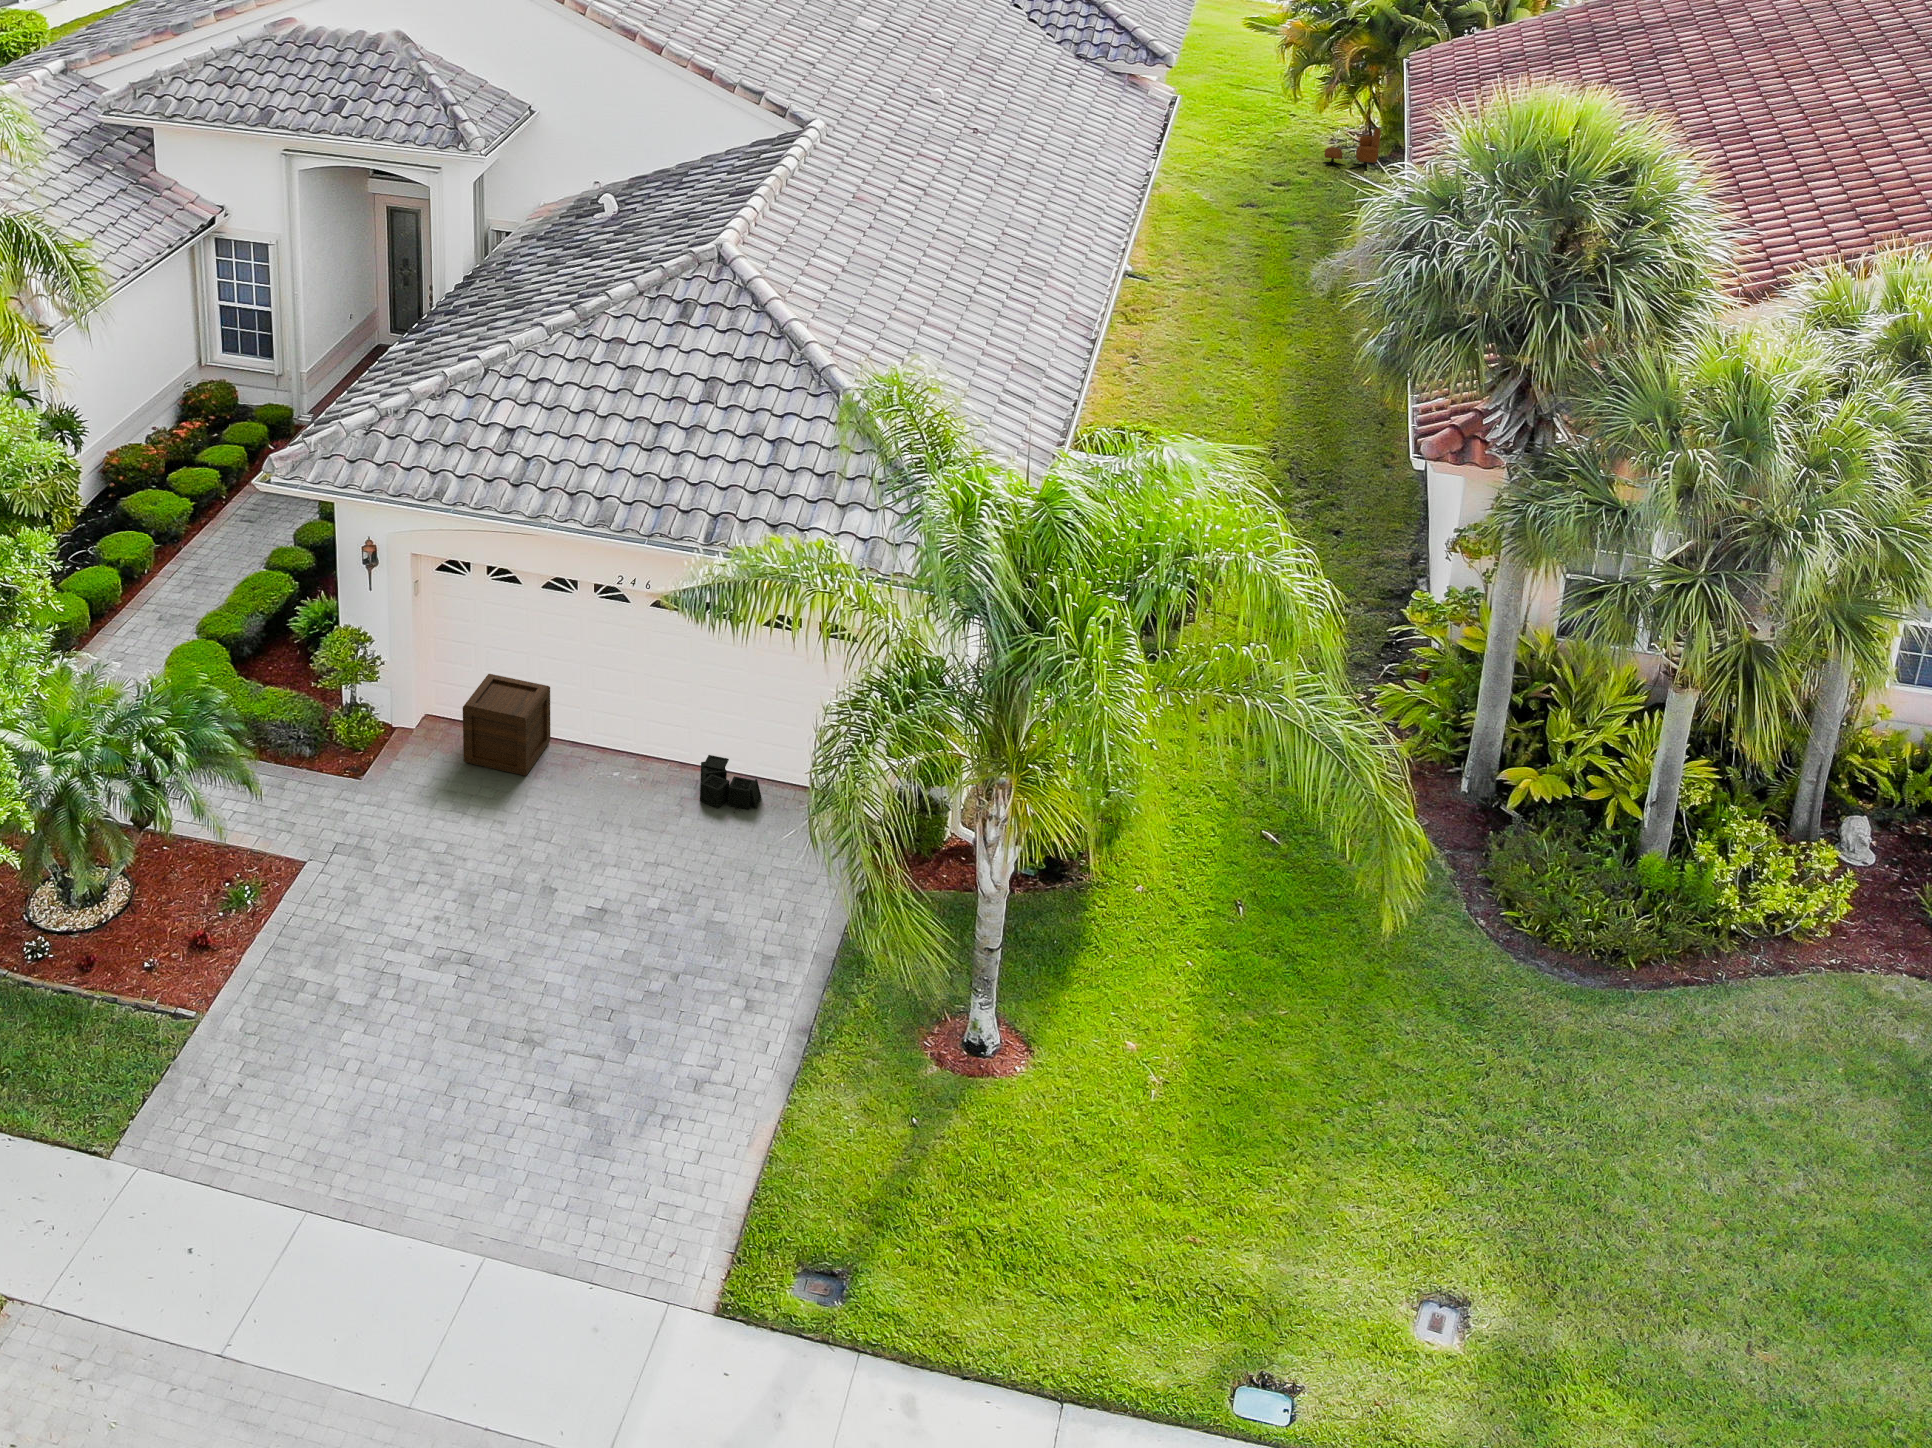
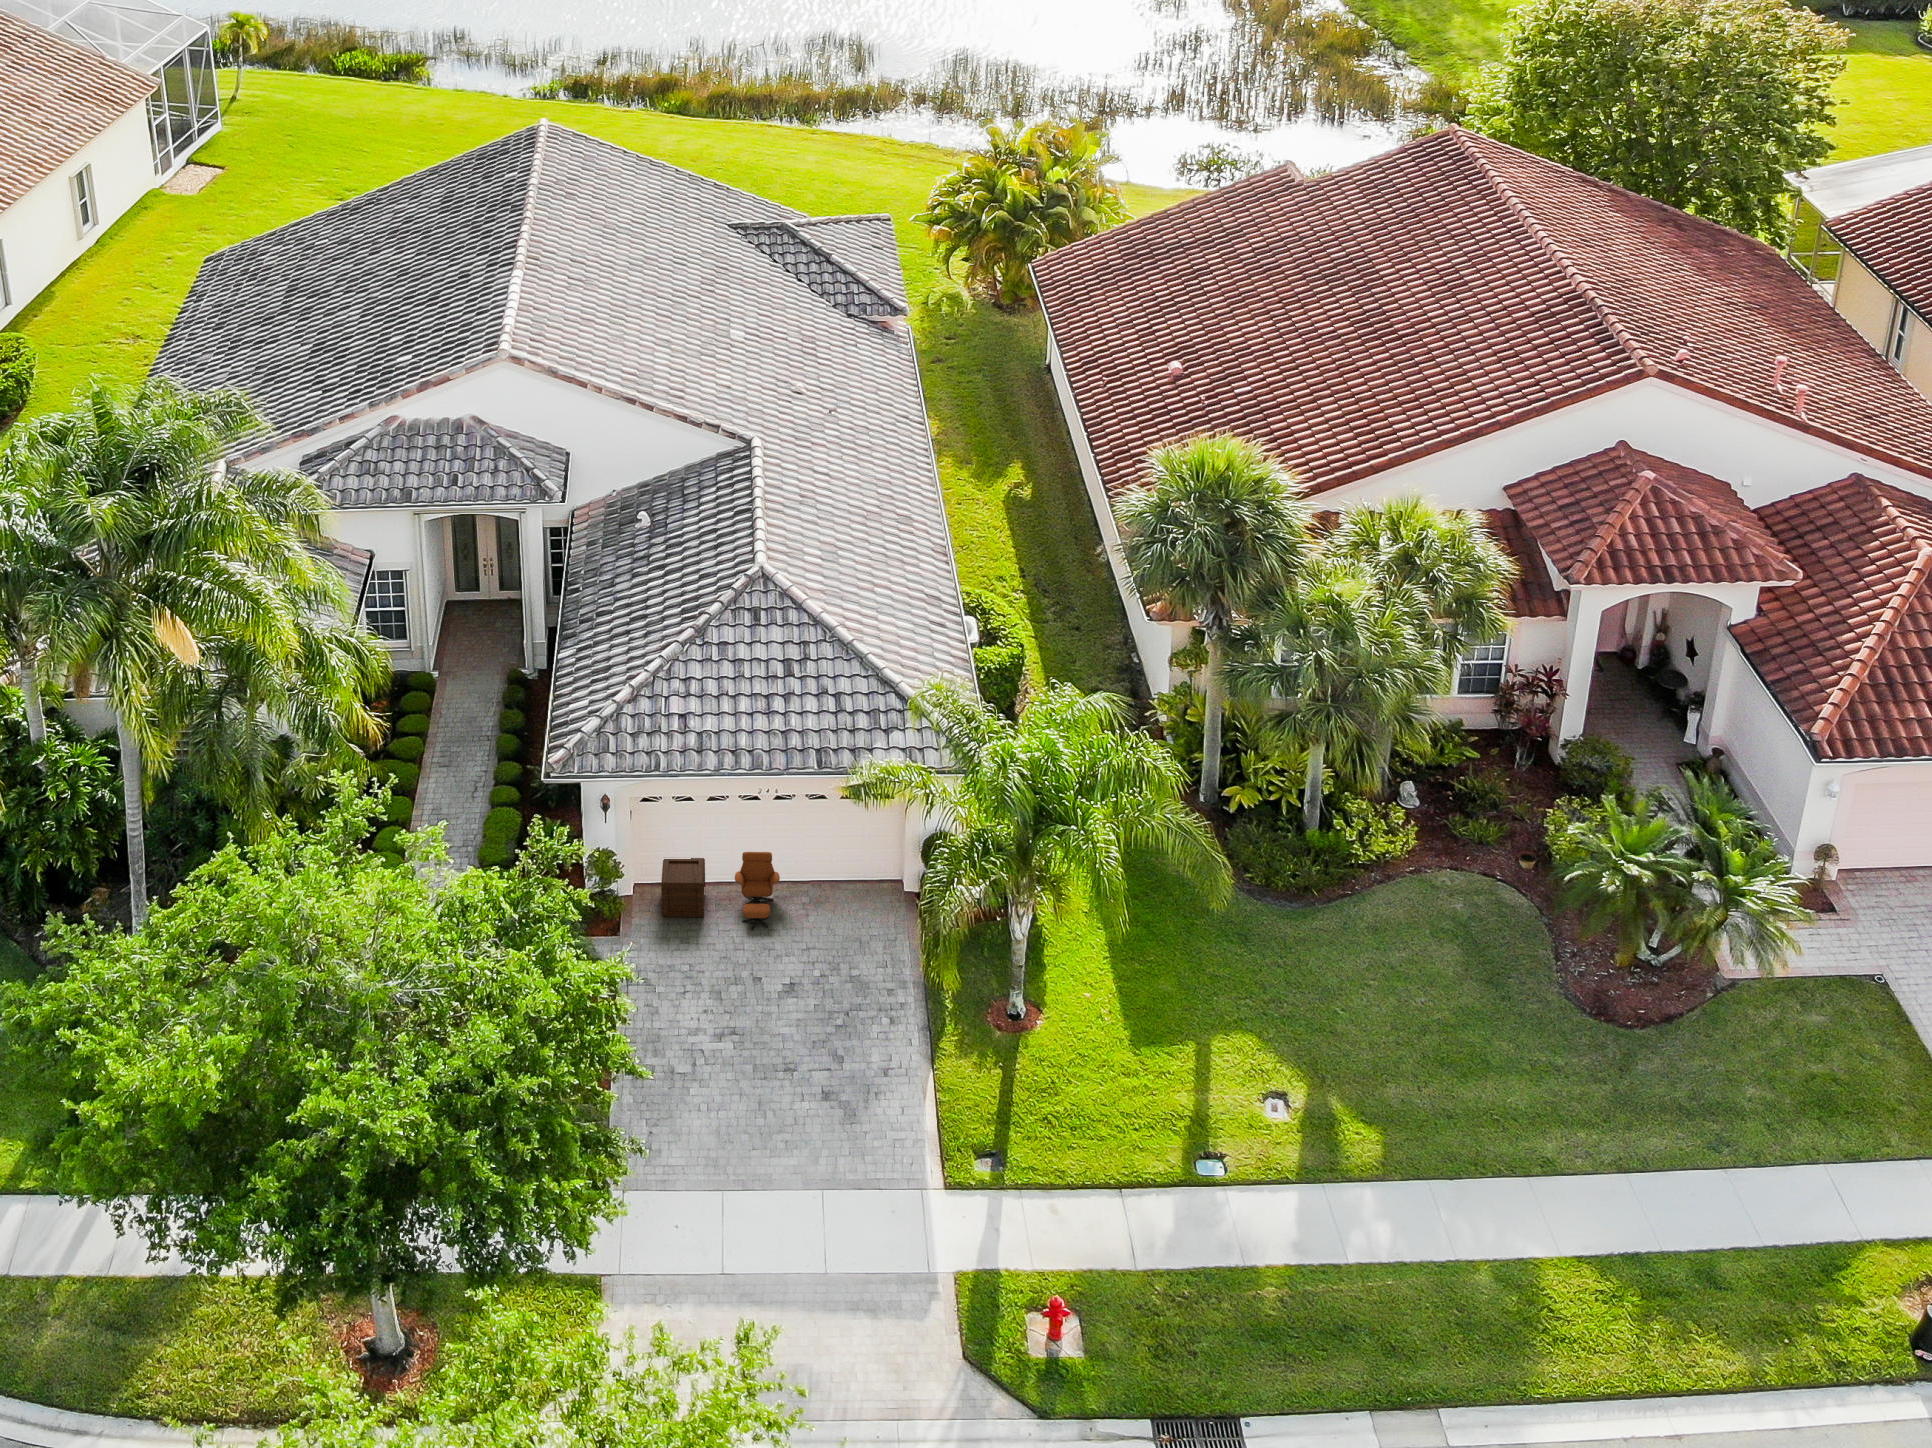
lounge chair: present [1323,128,1381,171] -> present [735,852,780,931]
storage bin: present [700,755,761,813] -> none [805,879,845,912]

